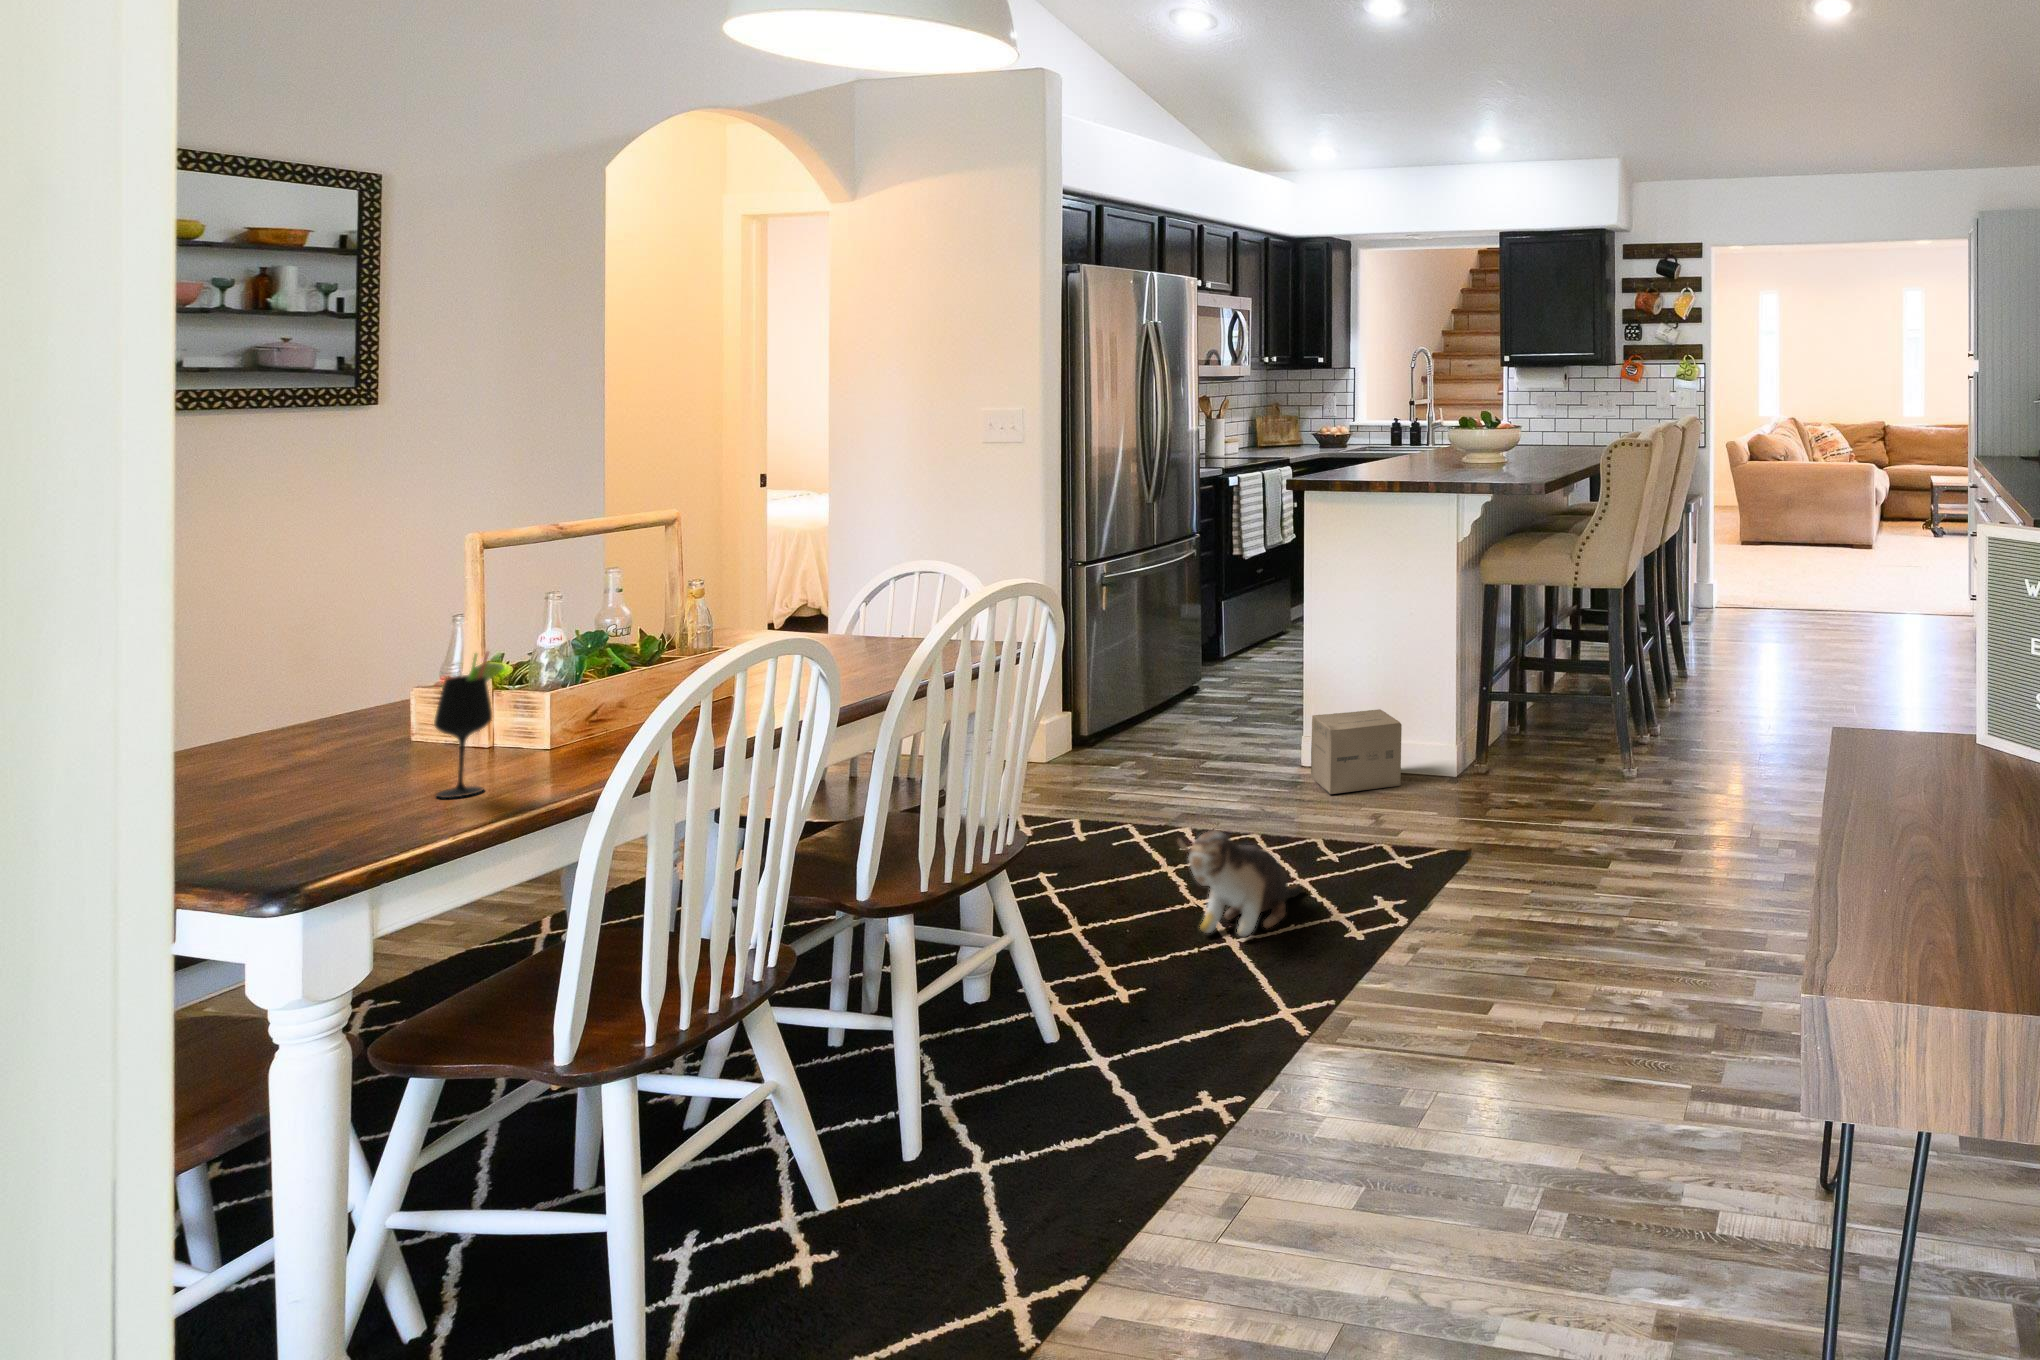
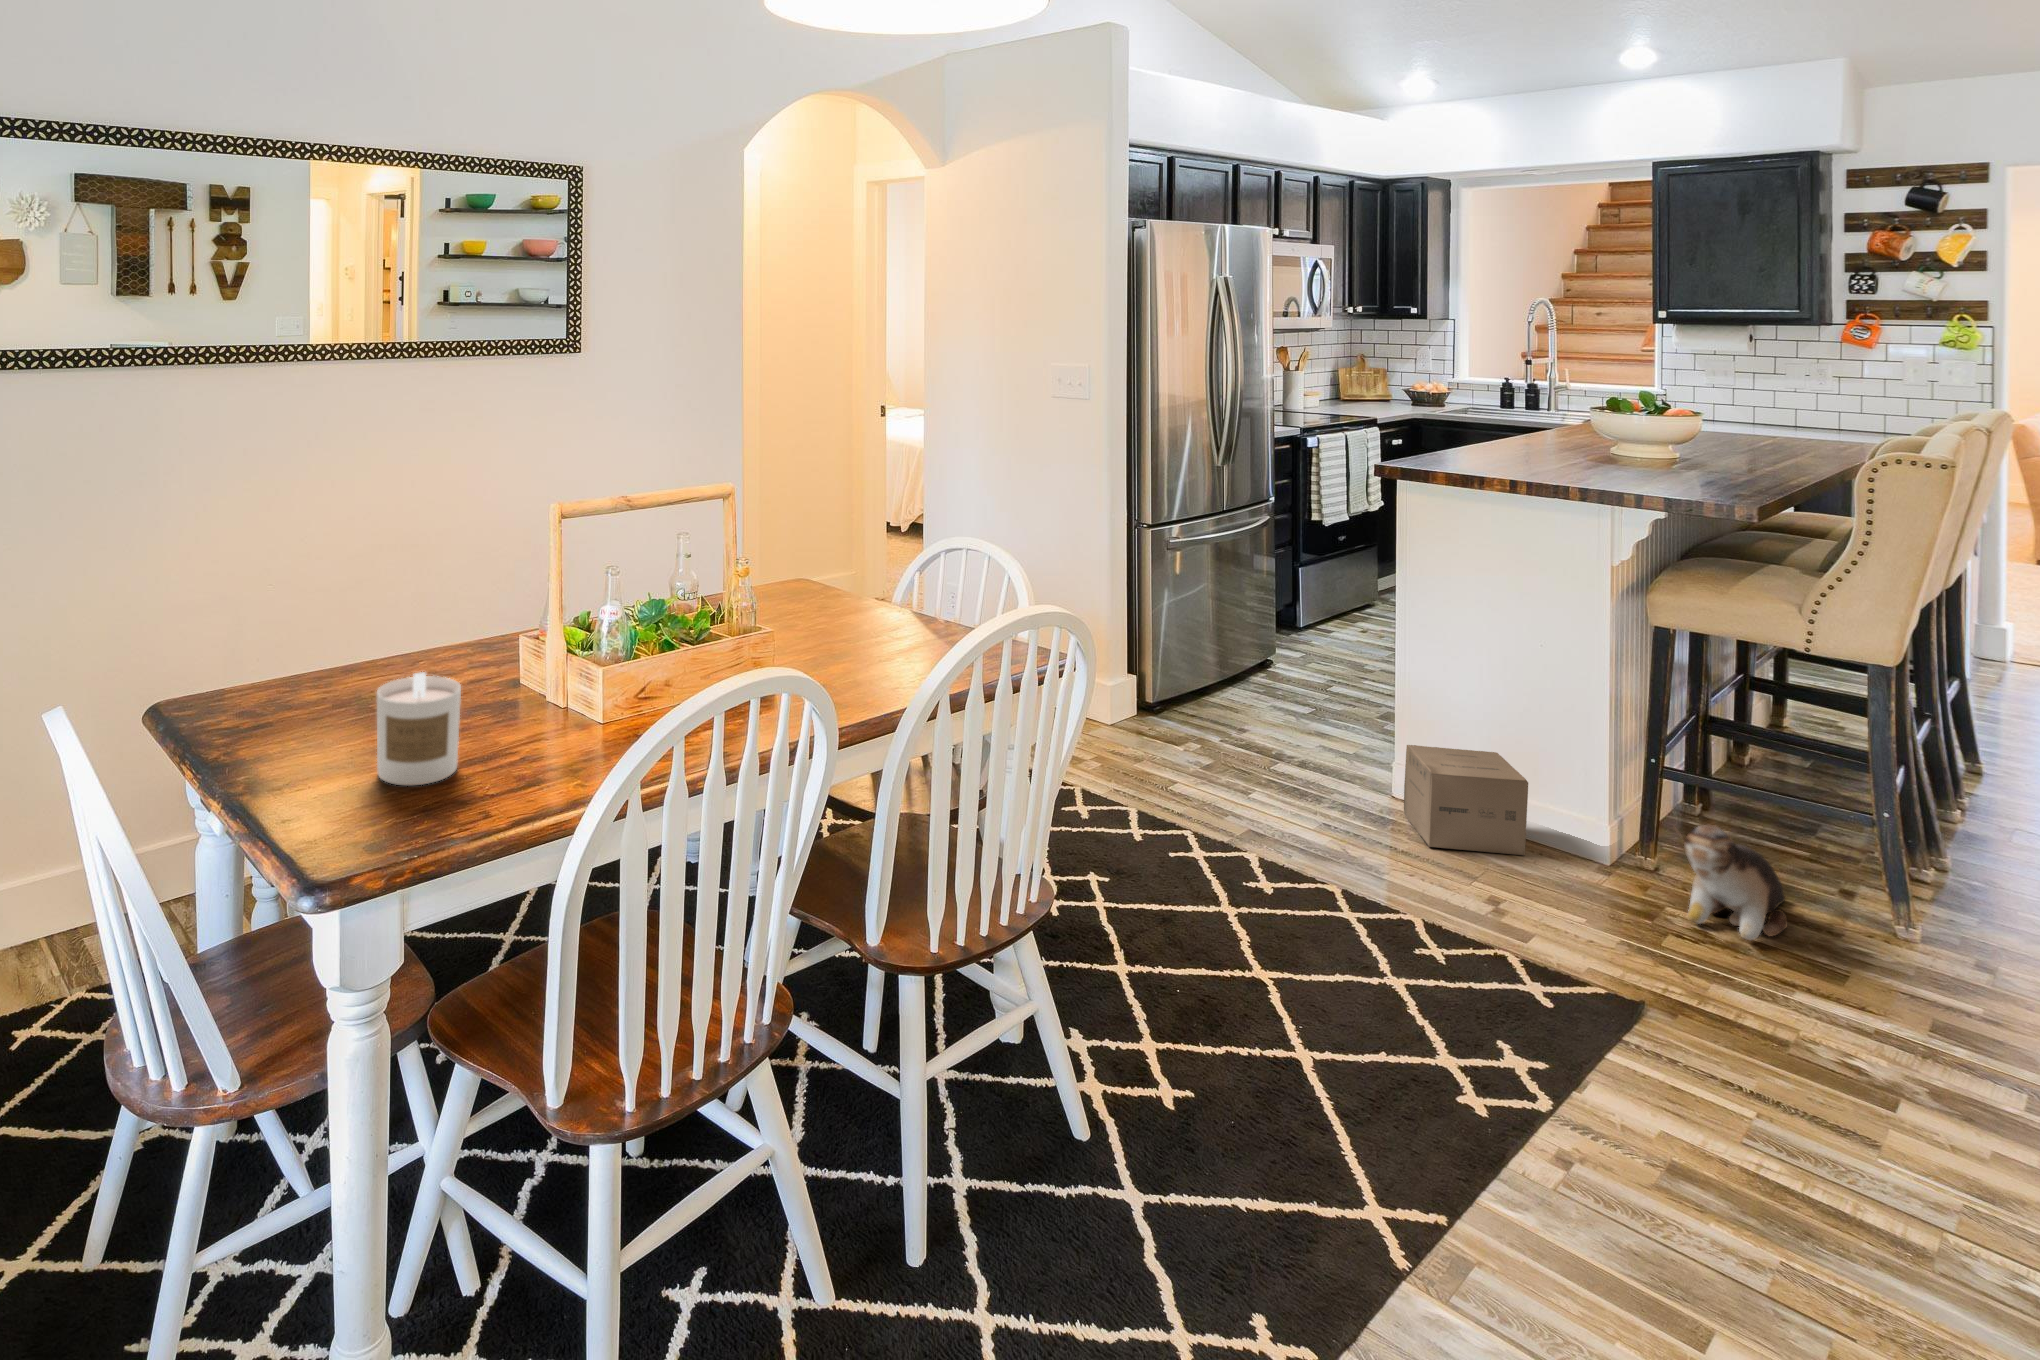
wine glass: present [434,652,505,798] -> none [475,665,530,806]
candle: none [280,685,395,804] -> present [377,672,461,786]
plush toy: present [1178,830,1301,936] -> present [1675,825,1788,940]

